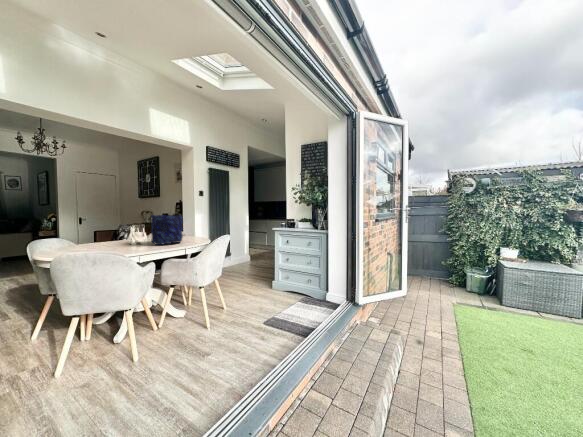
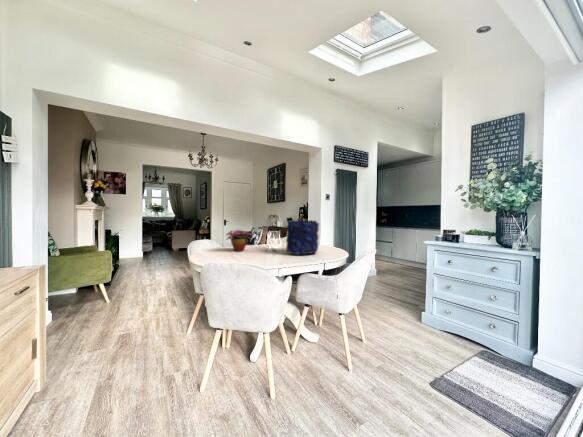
flower arrangement: none [79,225,118,247] -> present [226,230,250,251]

